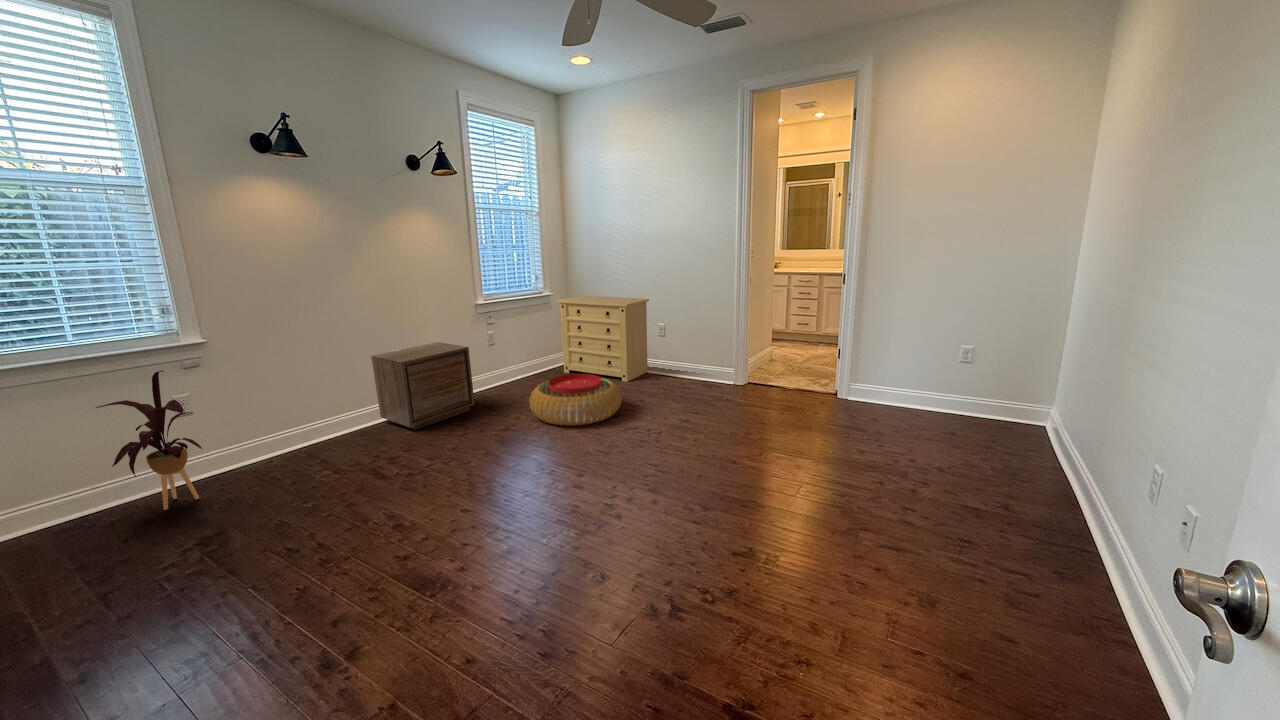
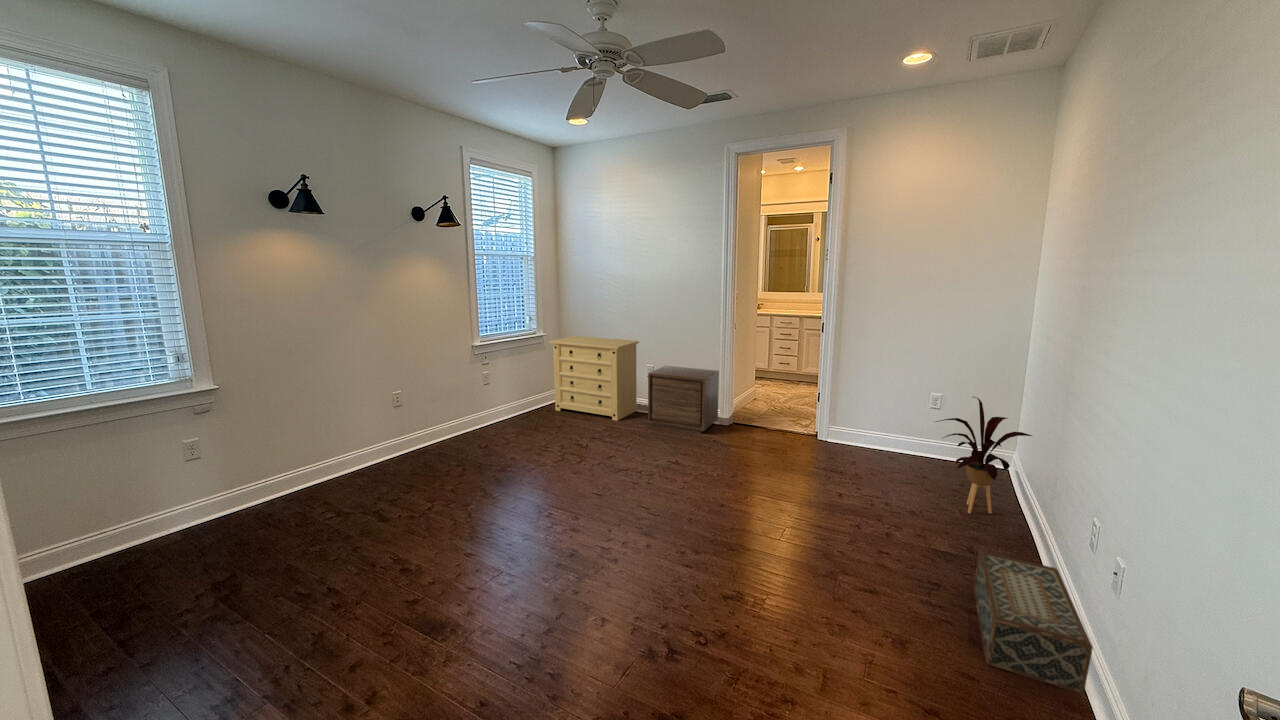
nightstand: present [371,342,475,430] -> present [648,366,719,434]
house plant: present [96,370,202,510] -> present [936,397,1032,513]
pouf: present [529,374,622,426] -> none [525,415,614,467]
woven basket: none [1009,506,1153,659] -> present [974,552,1093,695]

